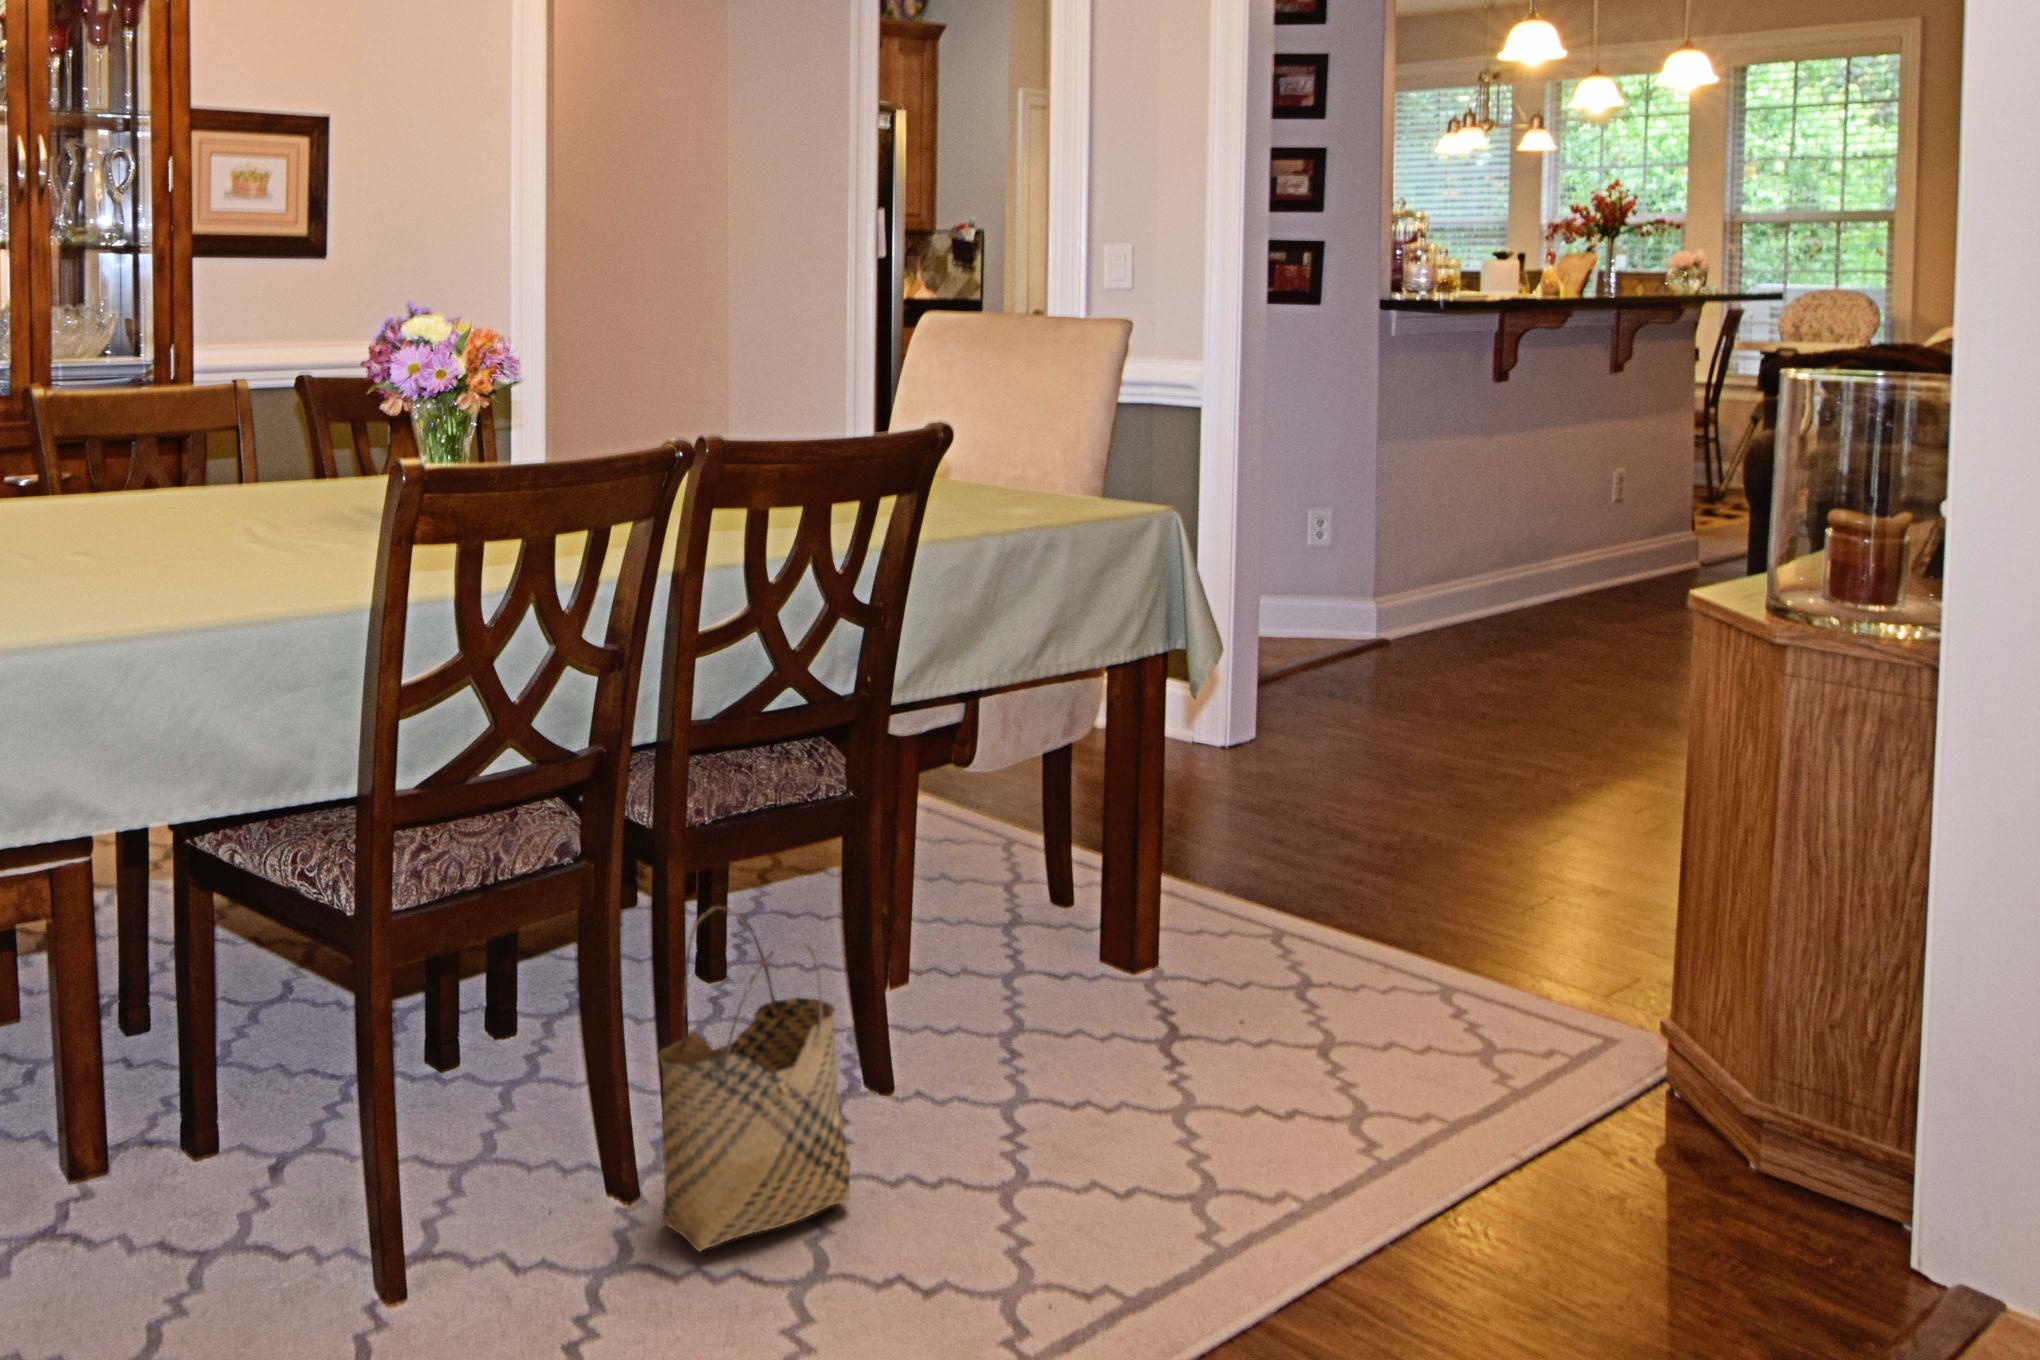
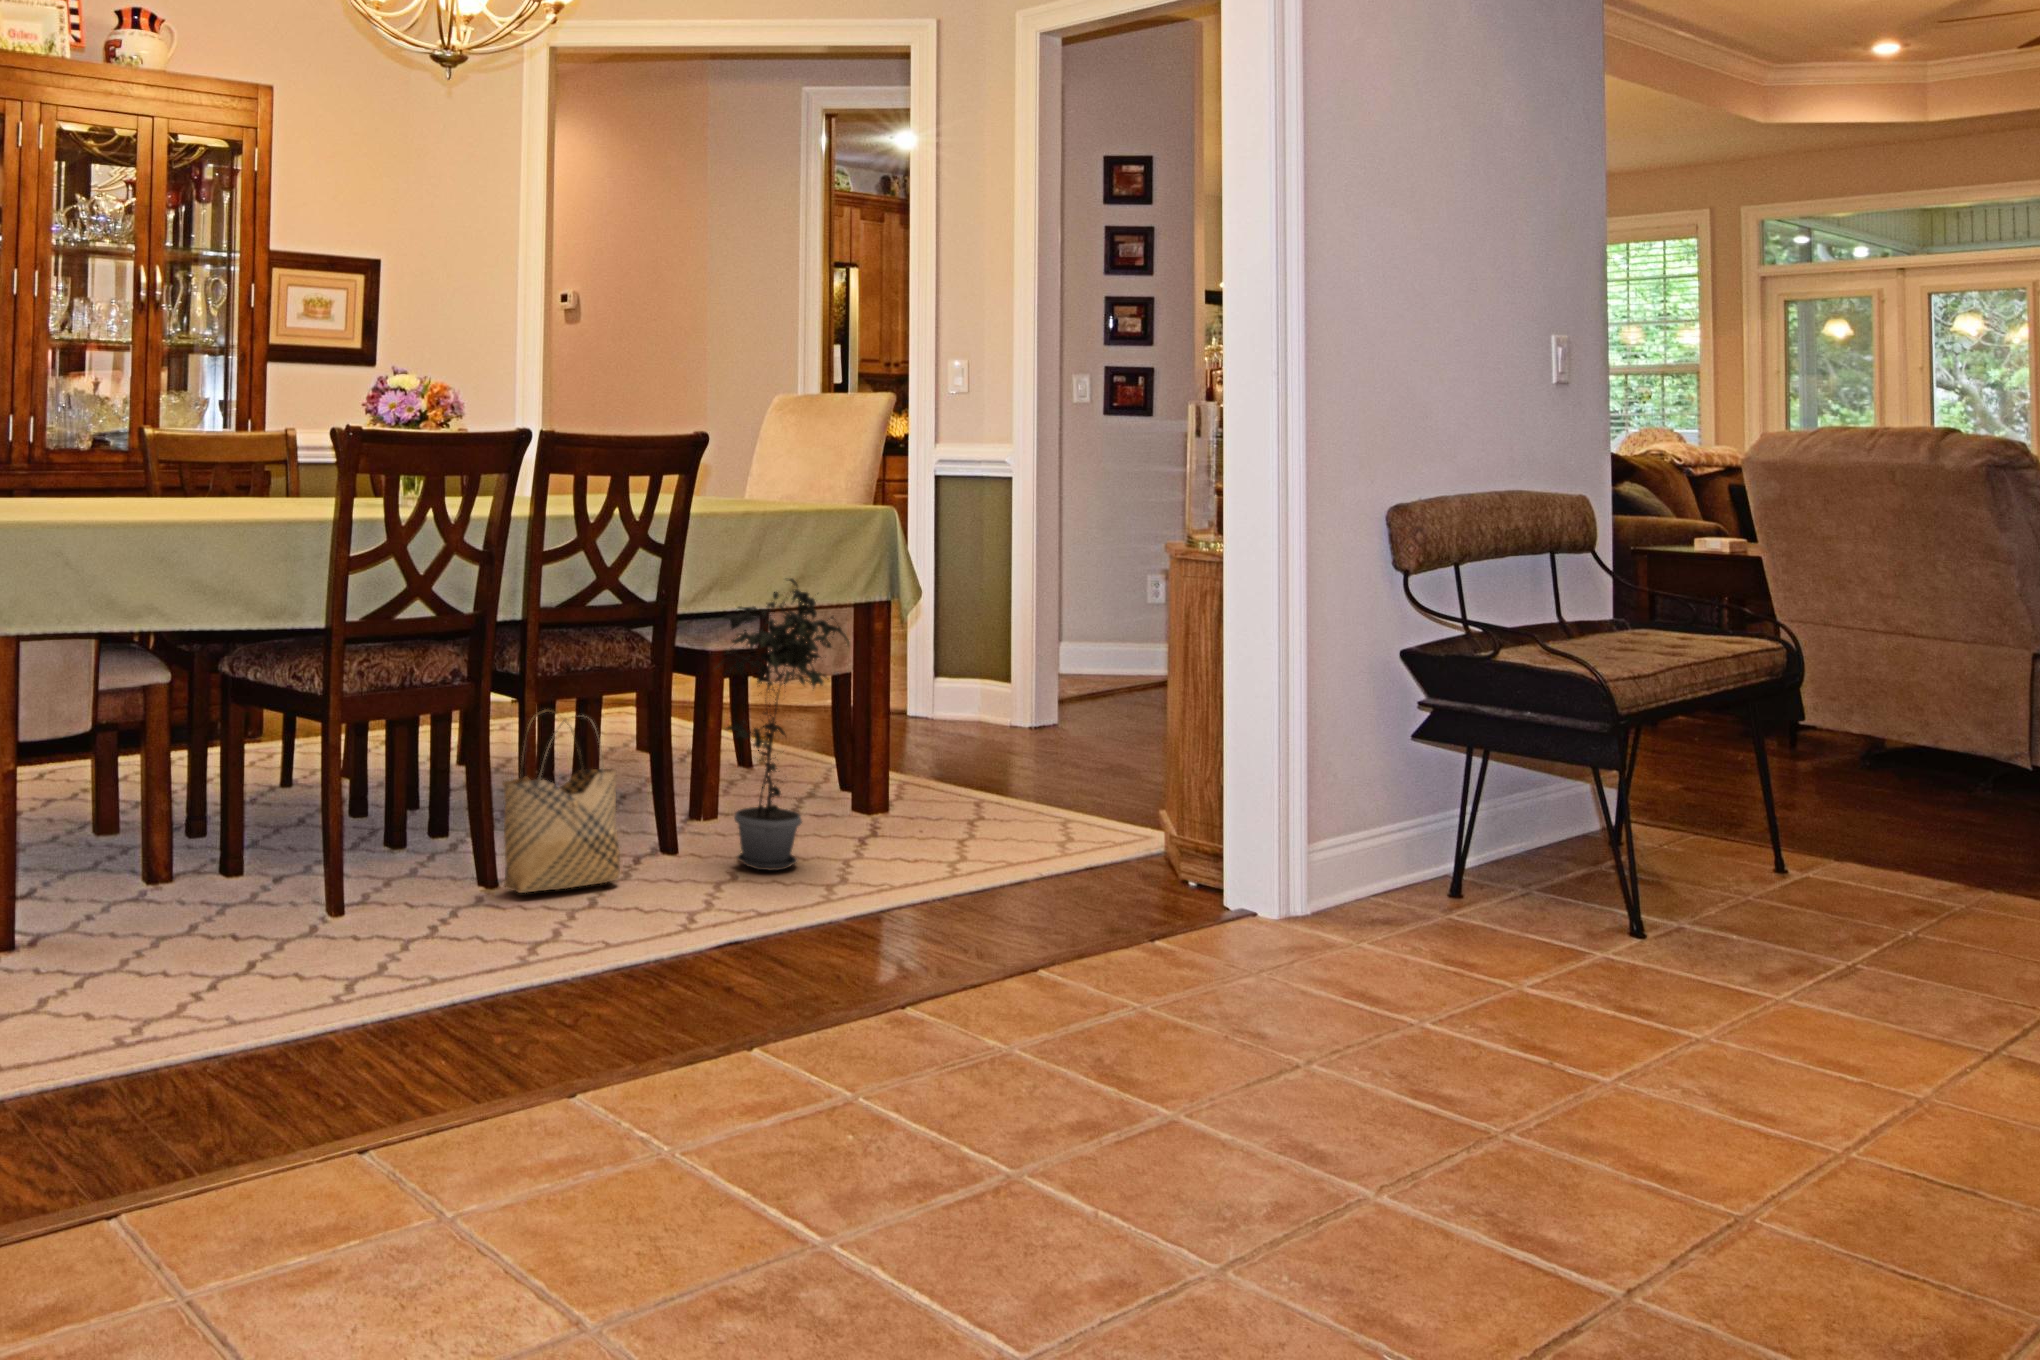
potted plant: none [972,665,1253,1161] -> present [718,578,849,871]

